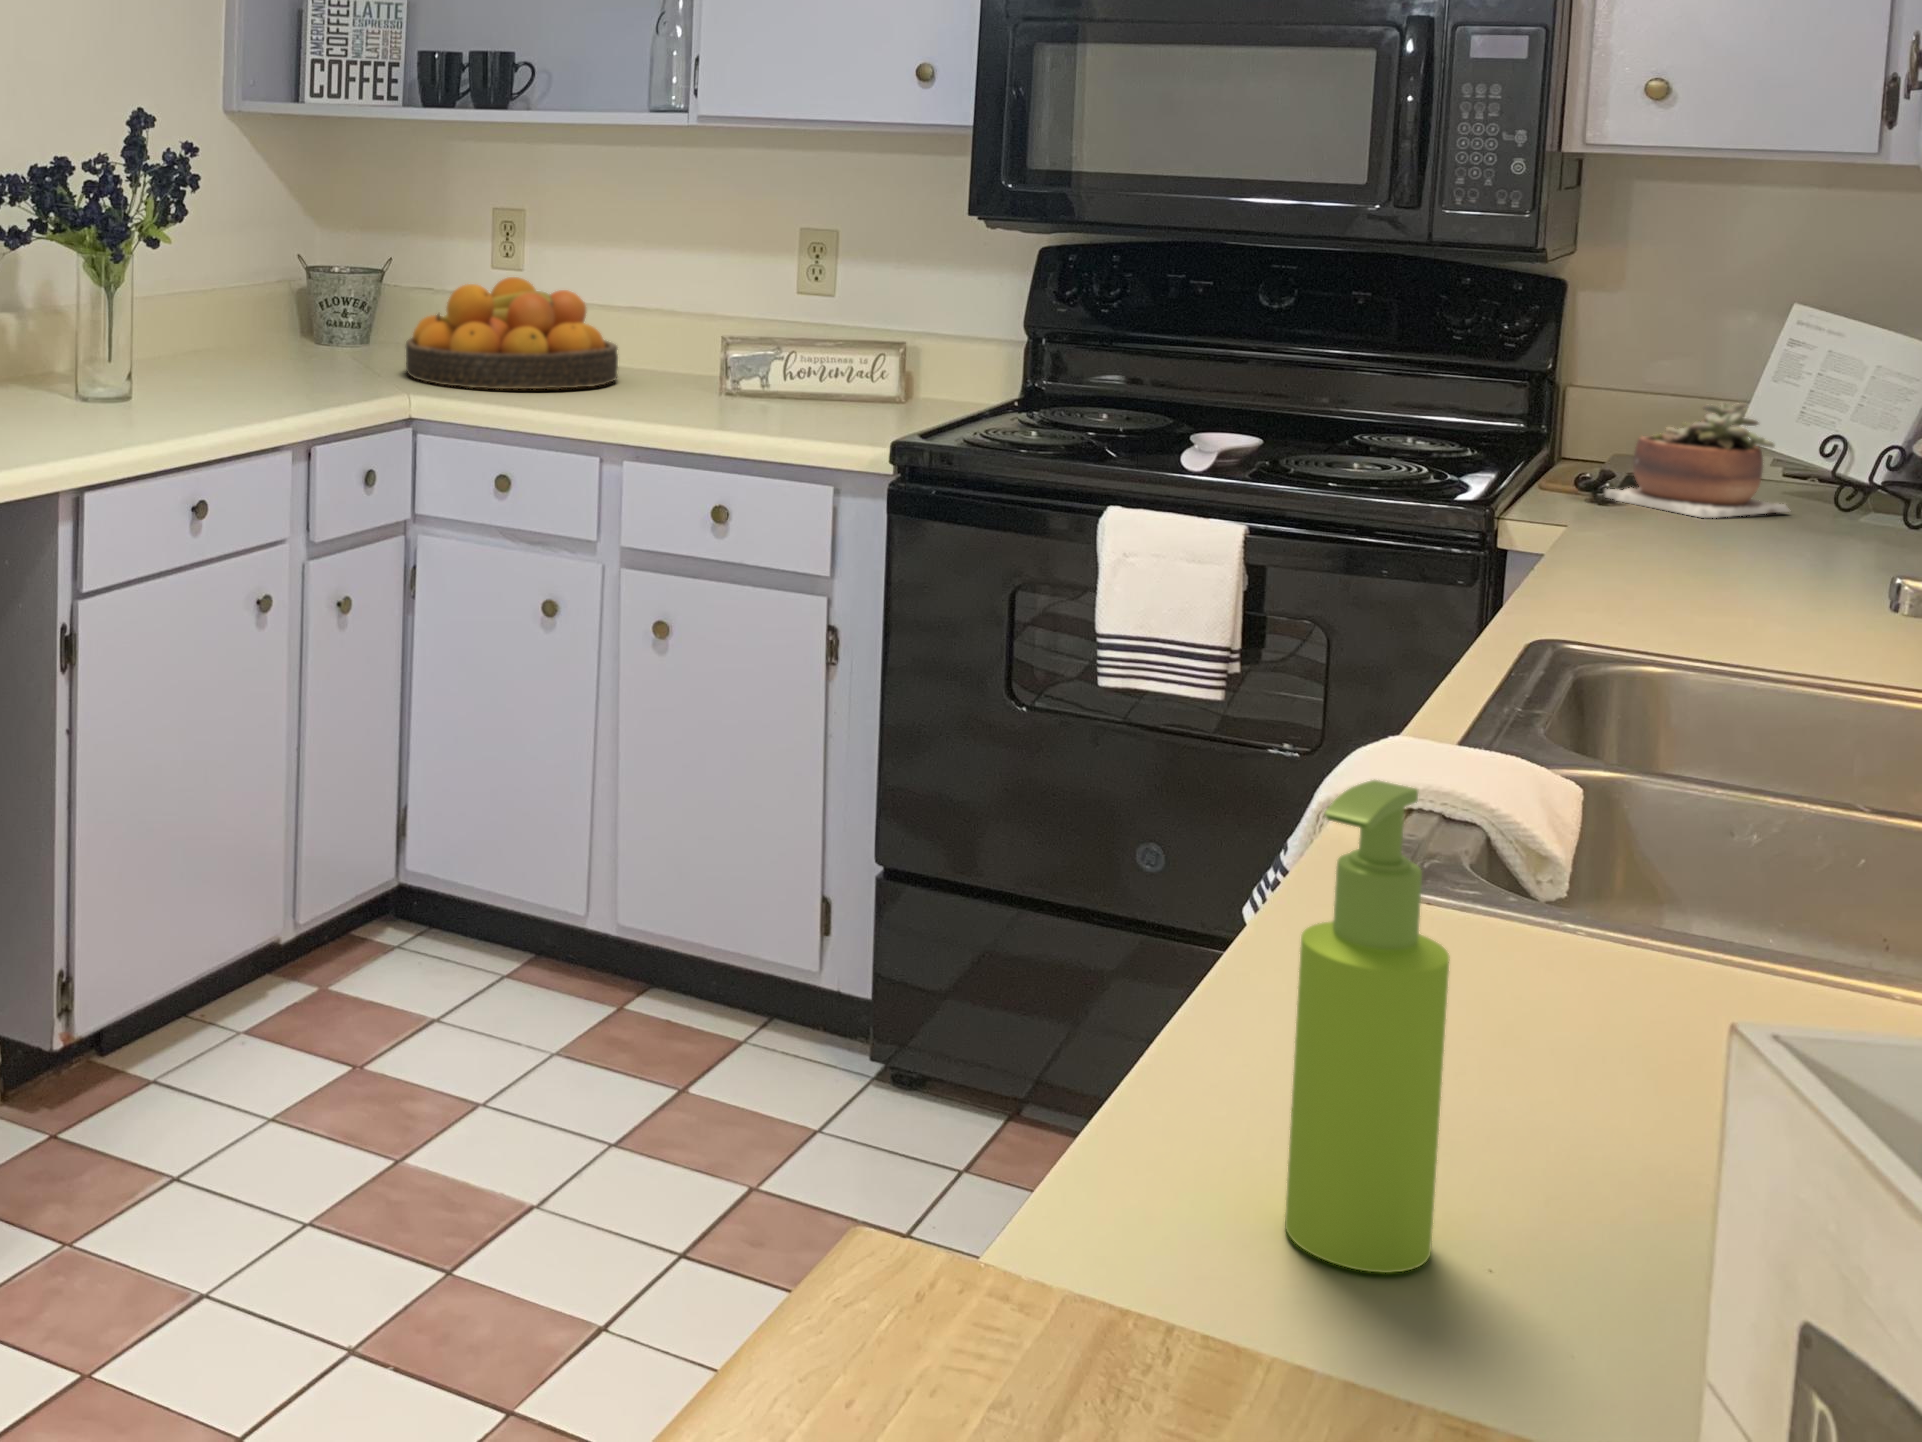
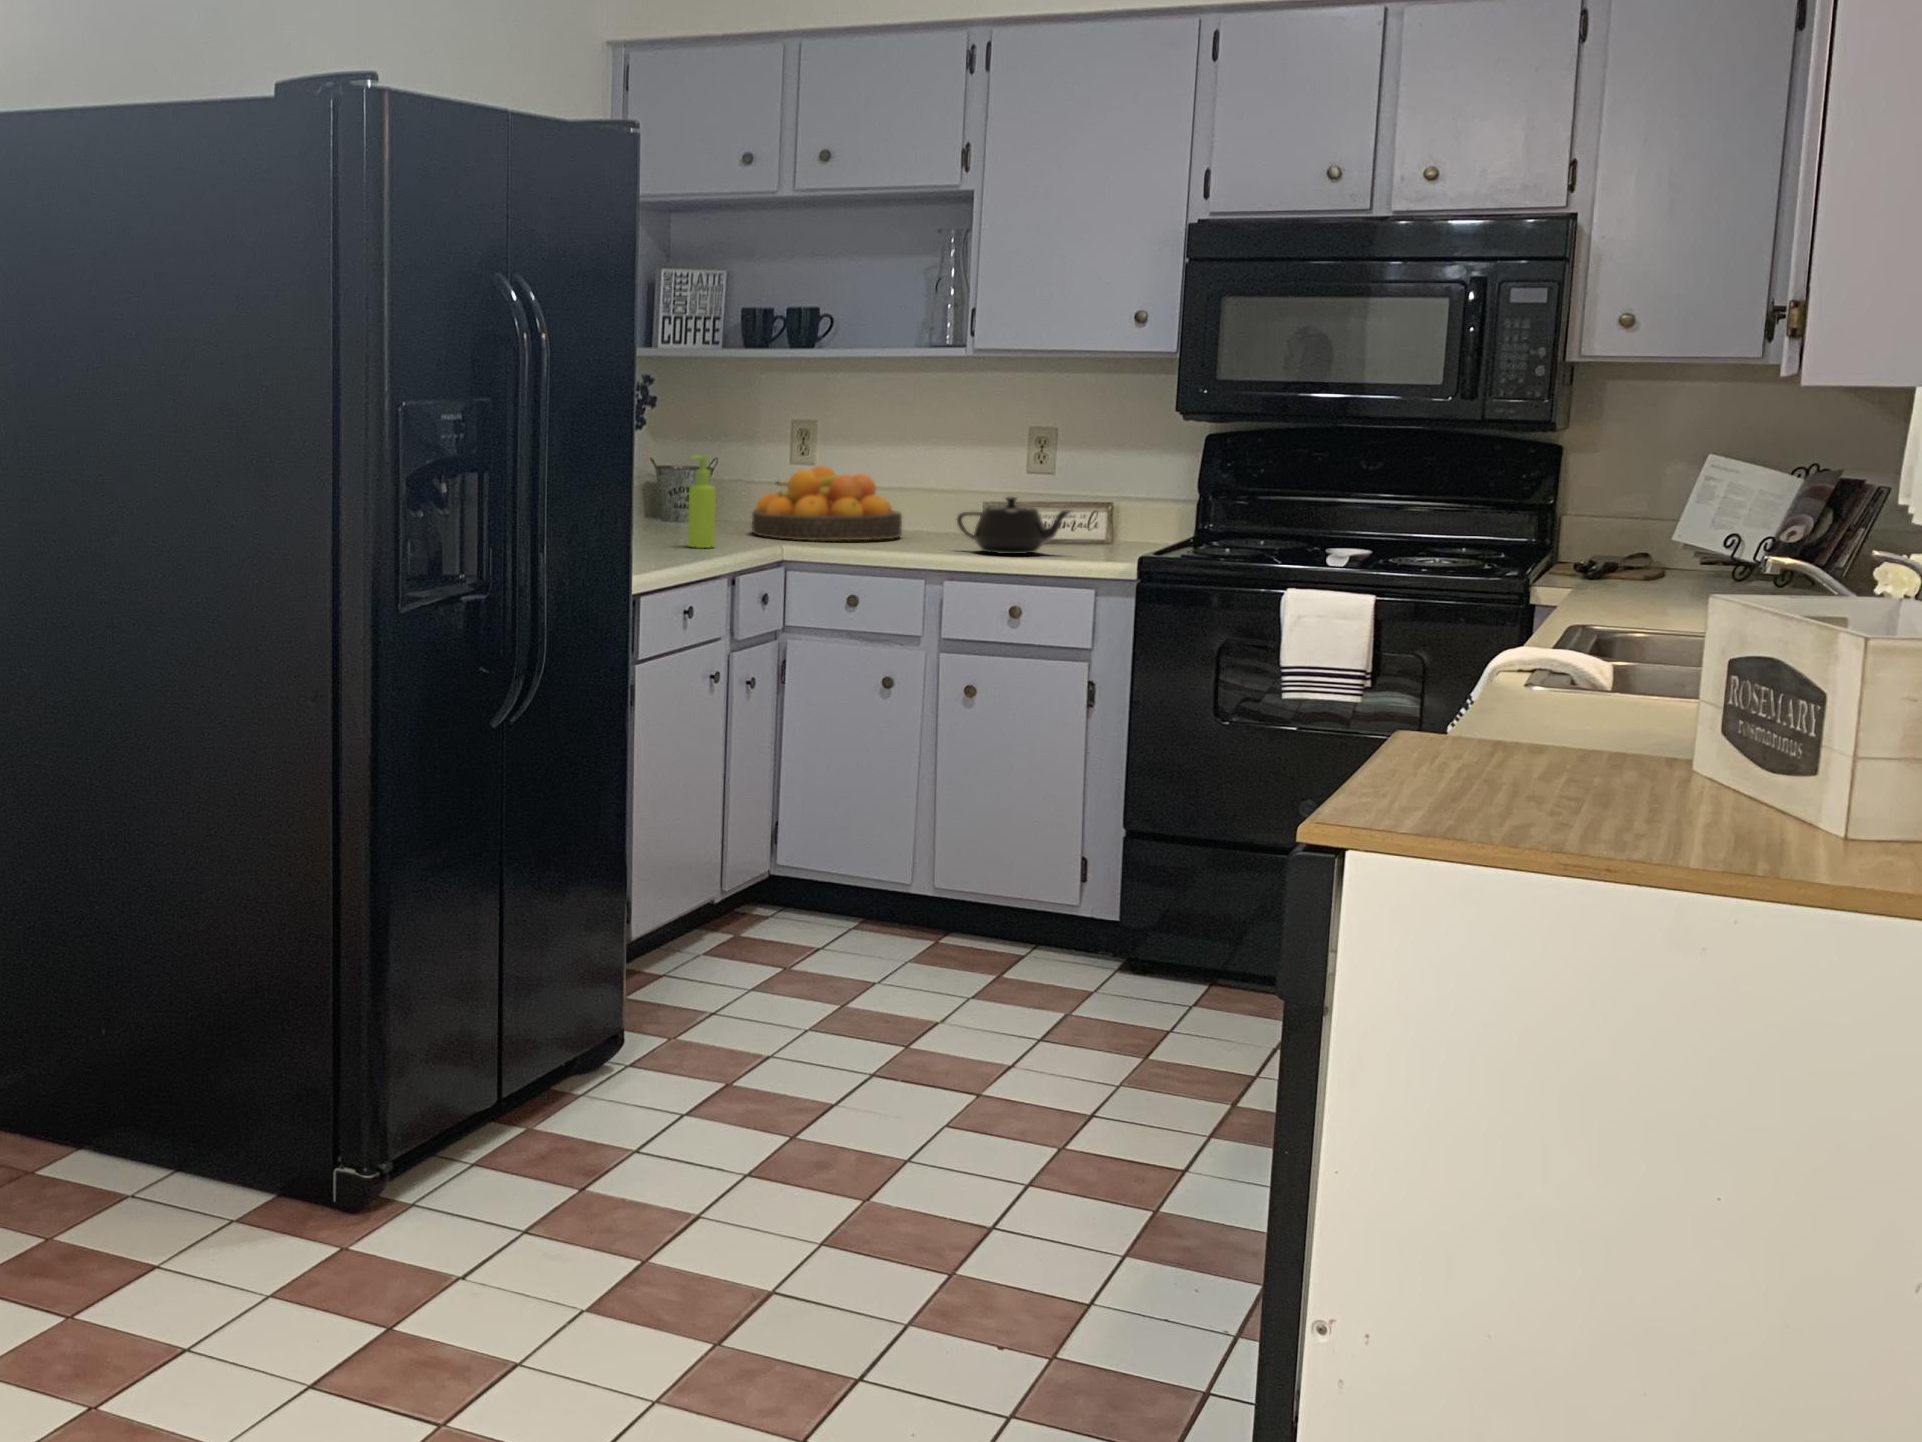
teapot: none [658,336,822,423] -> present [957,497,1070,554]
succulent plant: present [1605,403,1789,518] -> none [1591,515,1706,585]
soap dispenser: present [1285,780,1450,1273] -> present [688,455,716,548]

